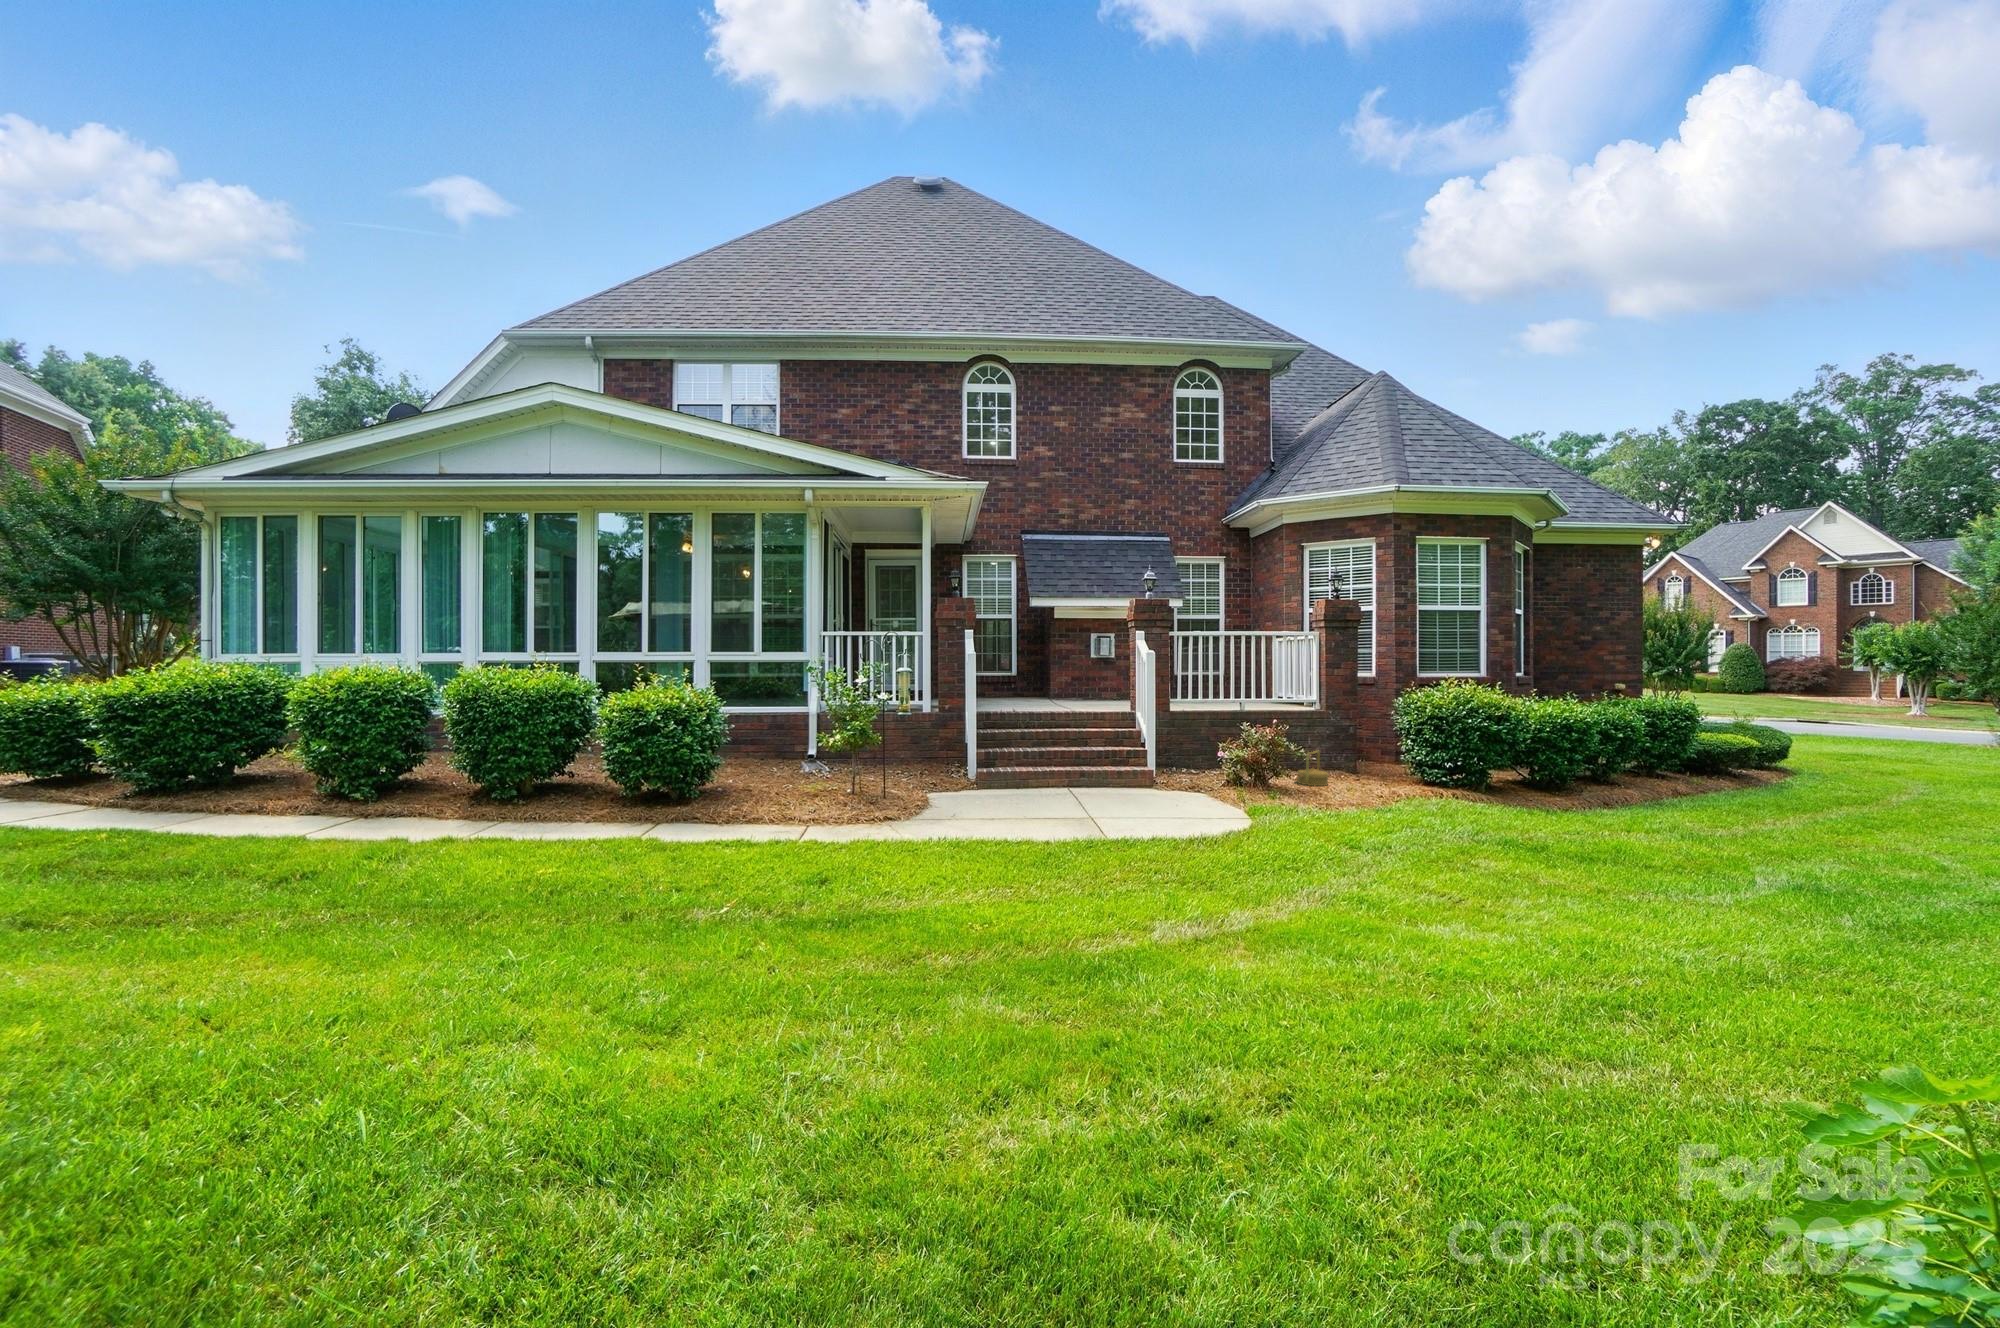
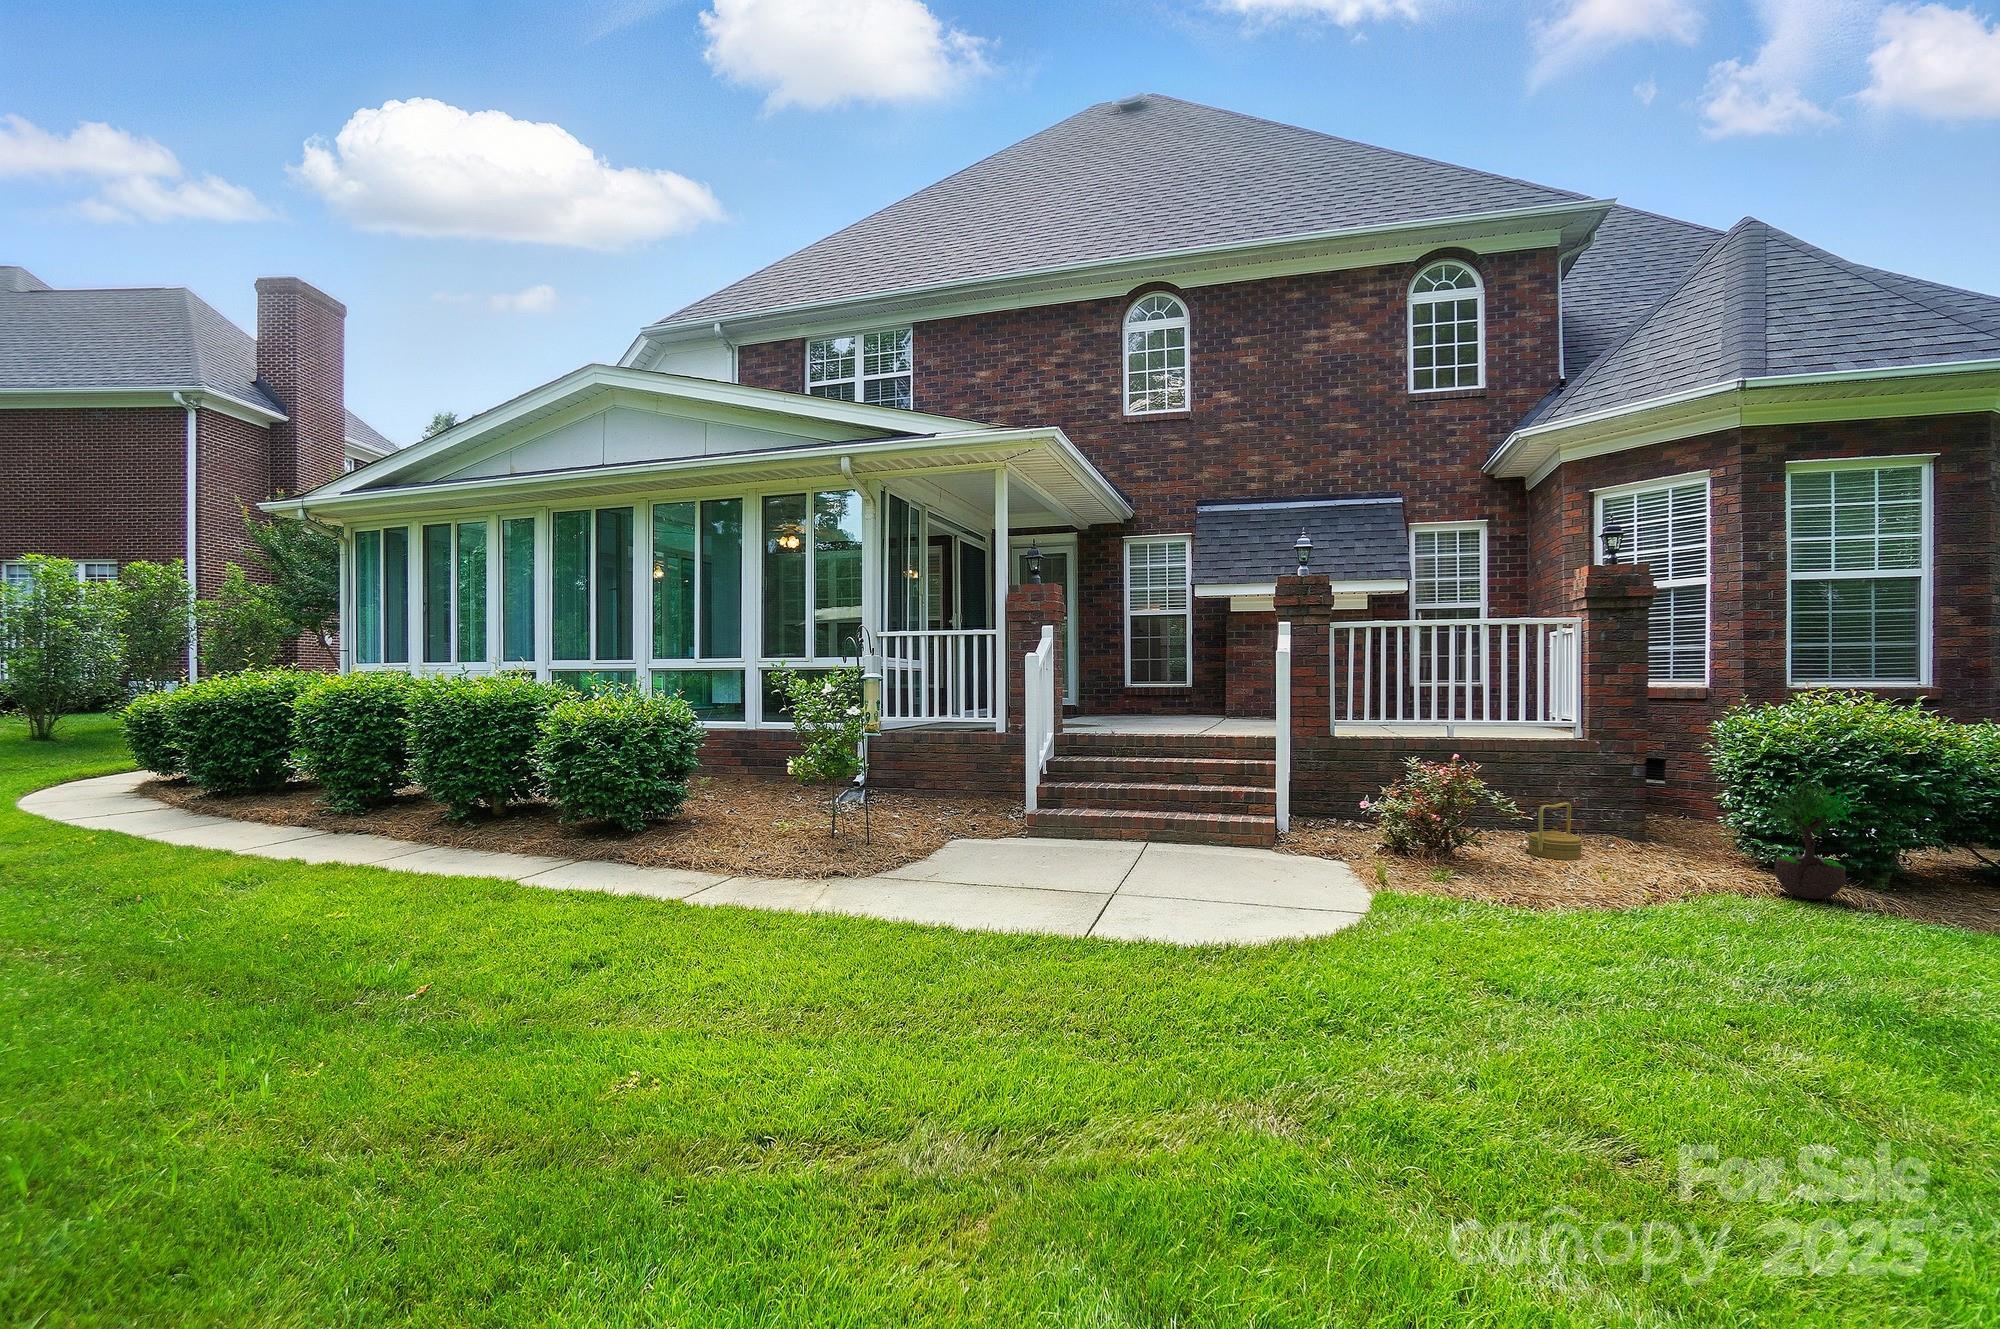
potted tree: none [1430,727,1478,798] -> present [1760,775,1858,899]

